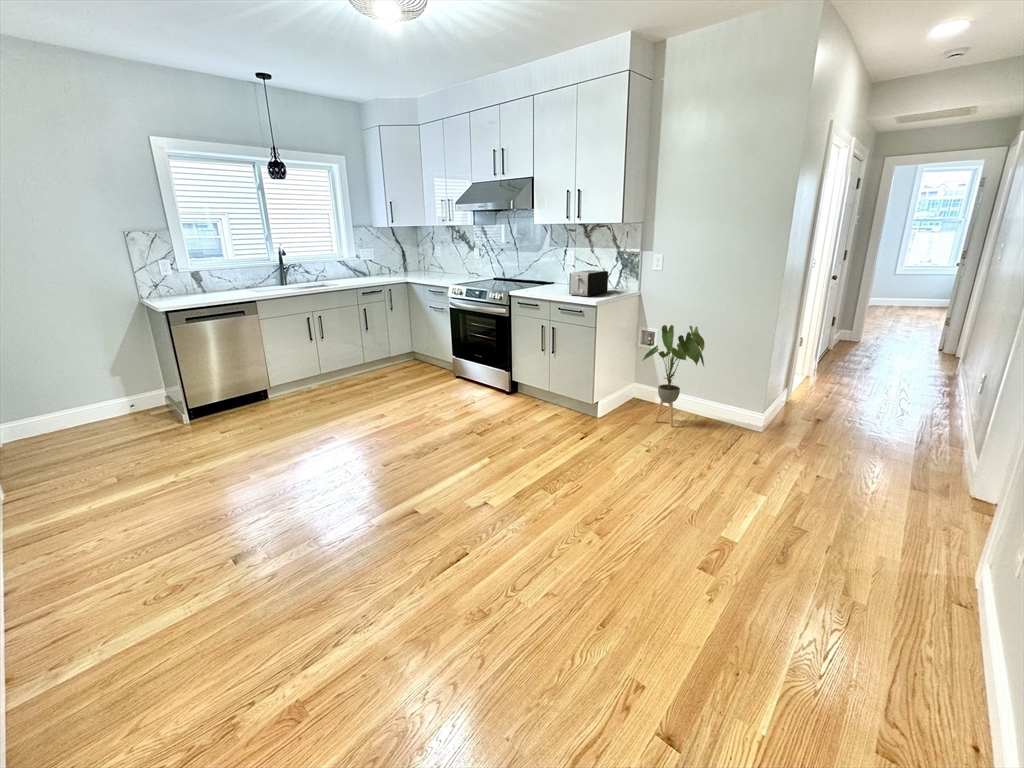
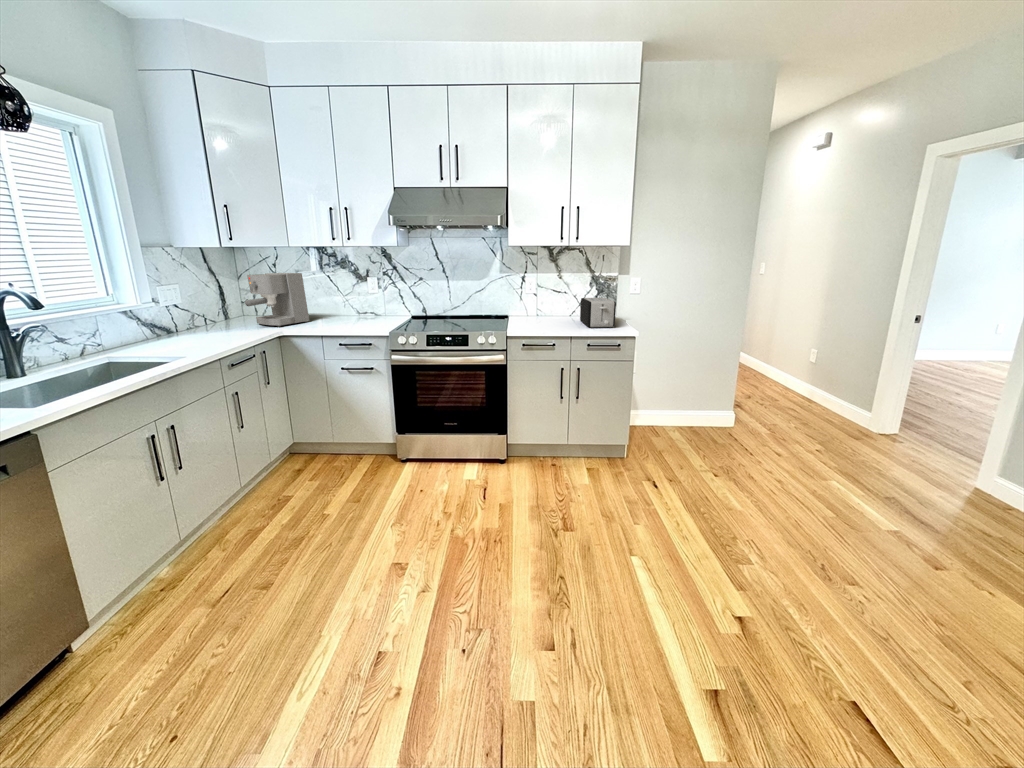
coffee maker: none [398,243,435,277] -> present [245,273,309,327]
house plant: present [642,325,705,427] -> none [663,344,734,442]

